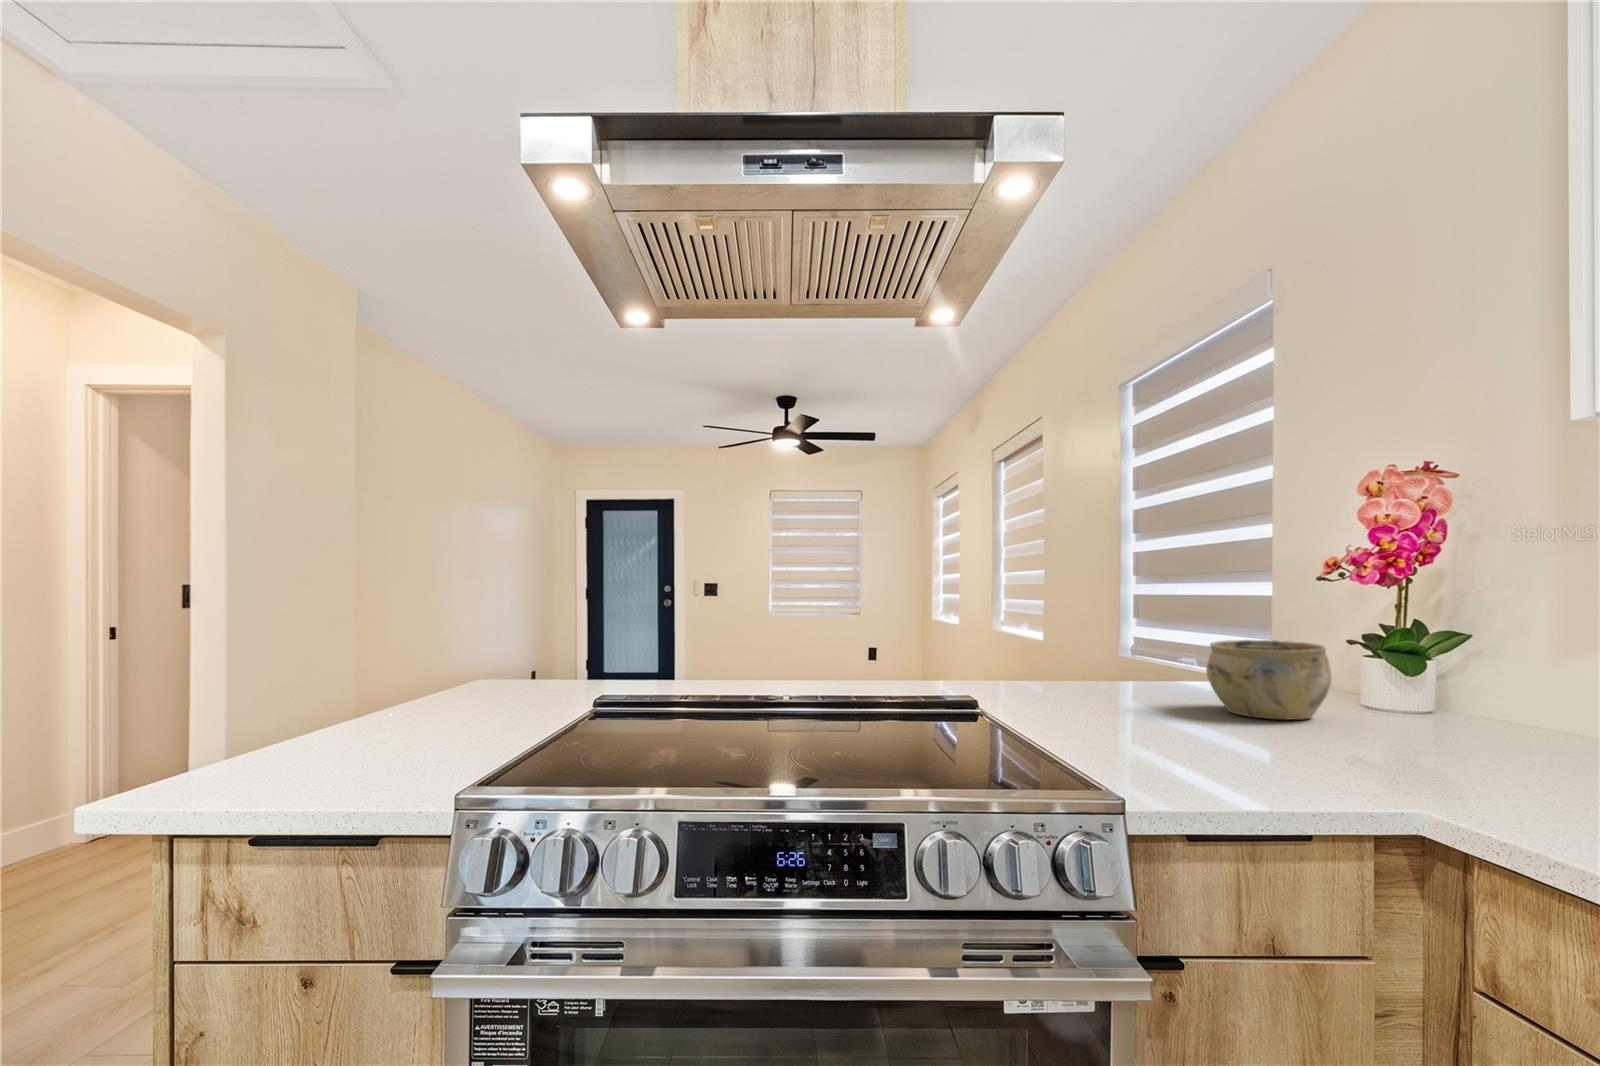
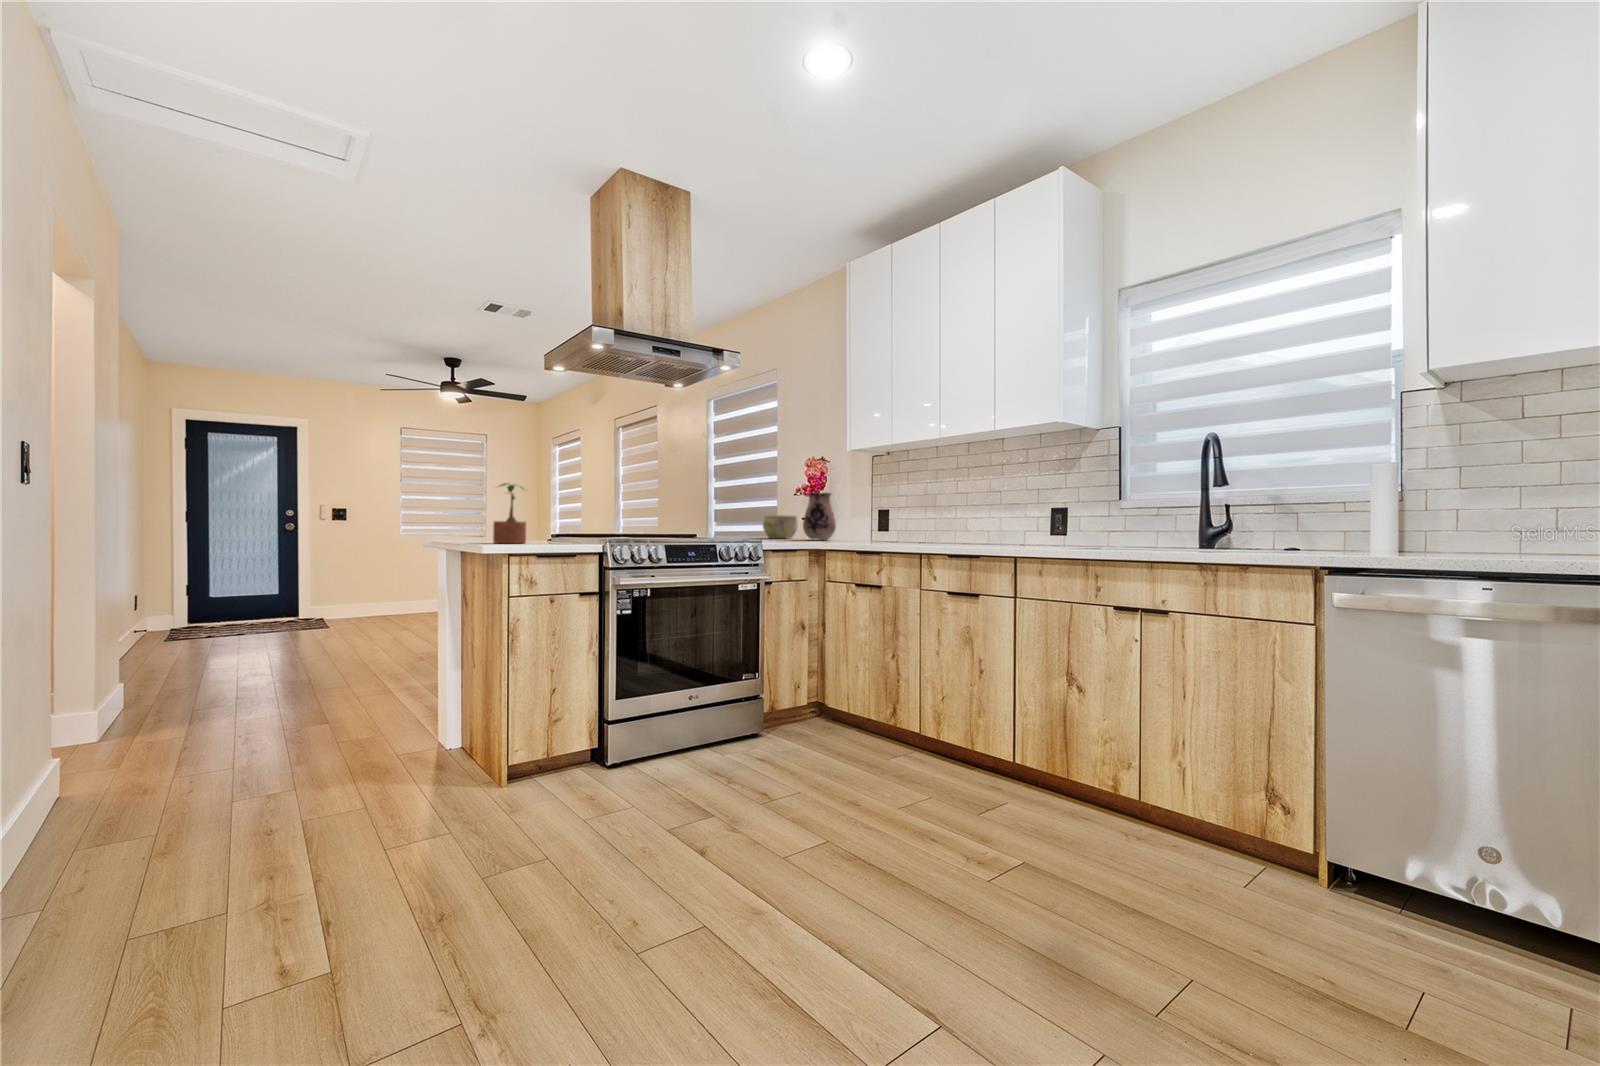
ceramic pitcher: none [1349,580,1504,760] -> present [803,493,836,540]
potted plant: none [296,585,398,761] -> present [493,483,526,543]

